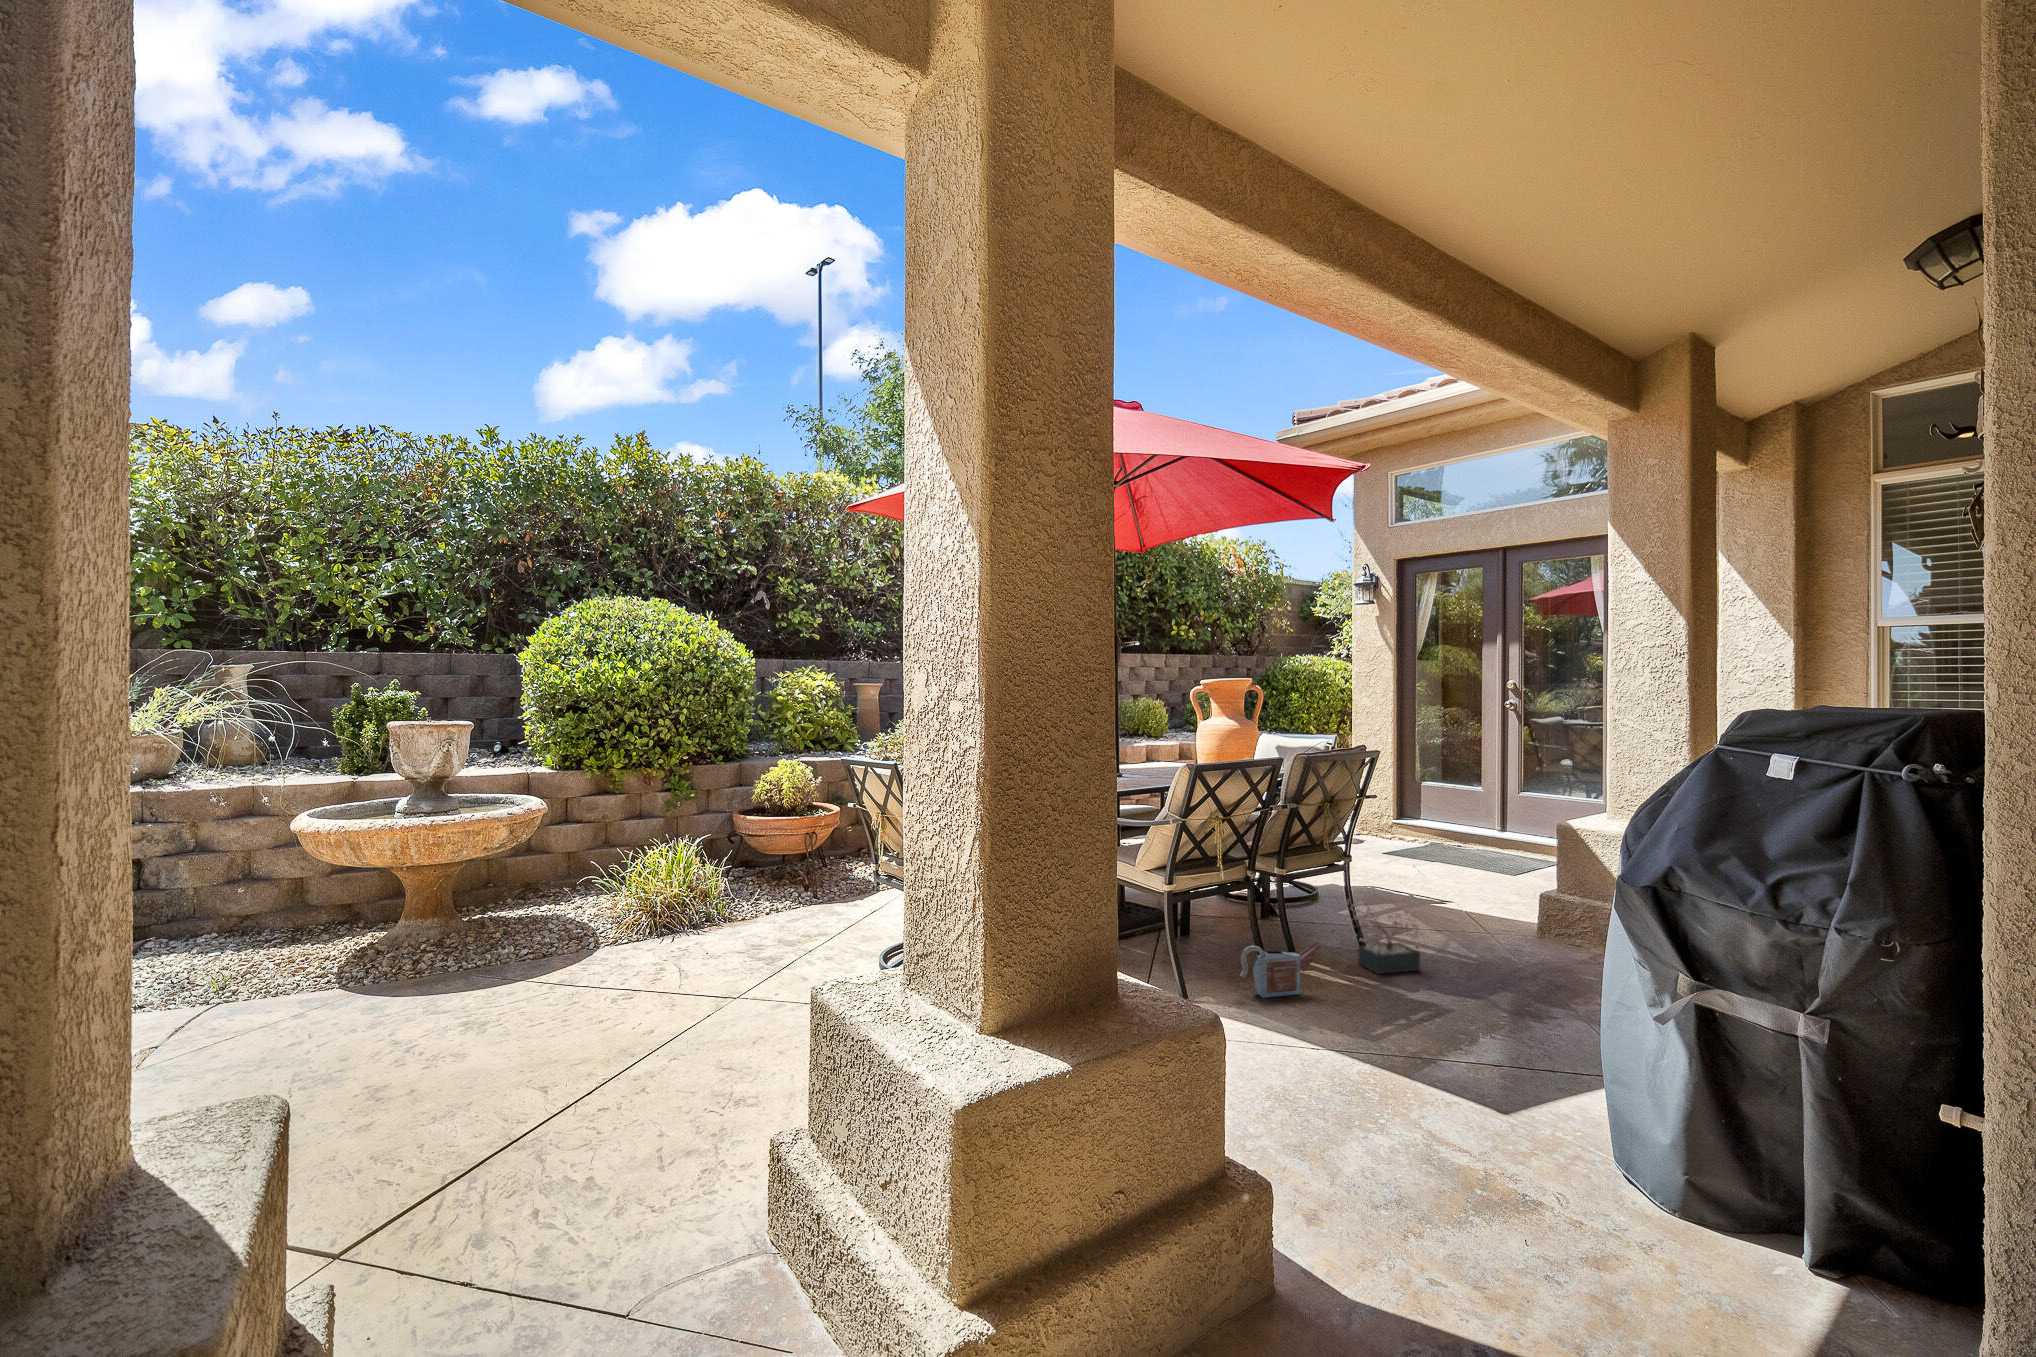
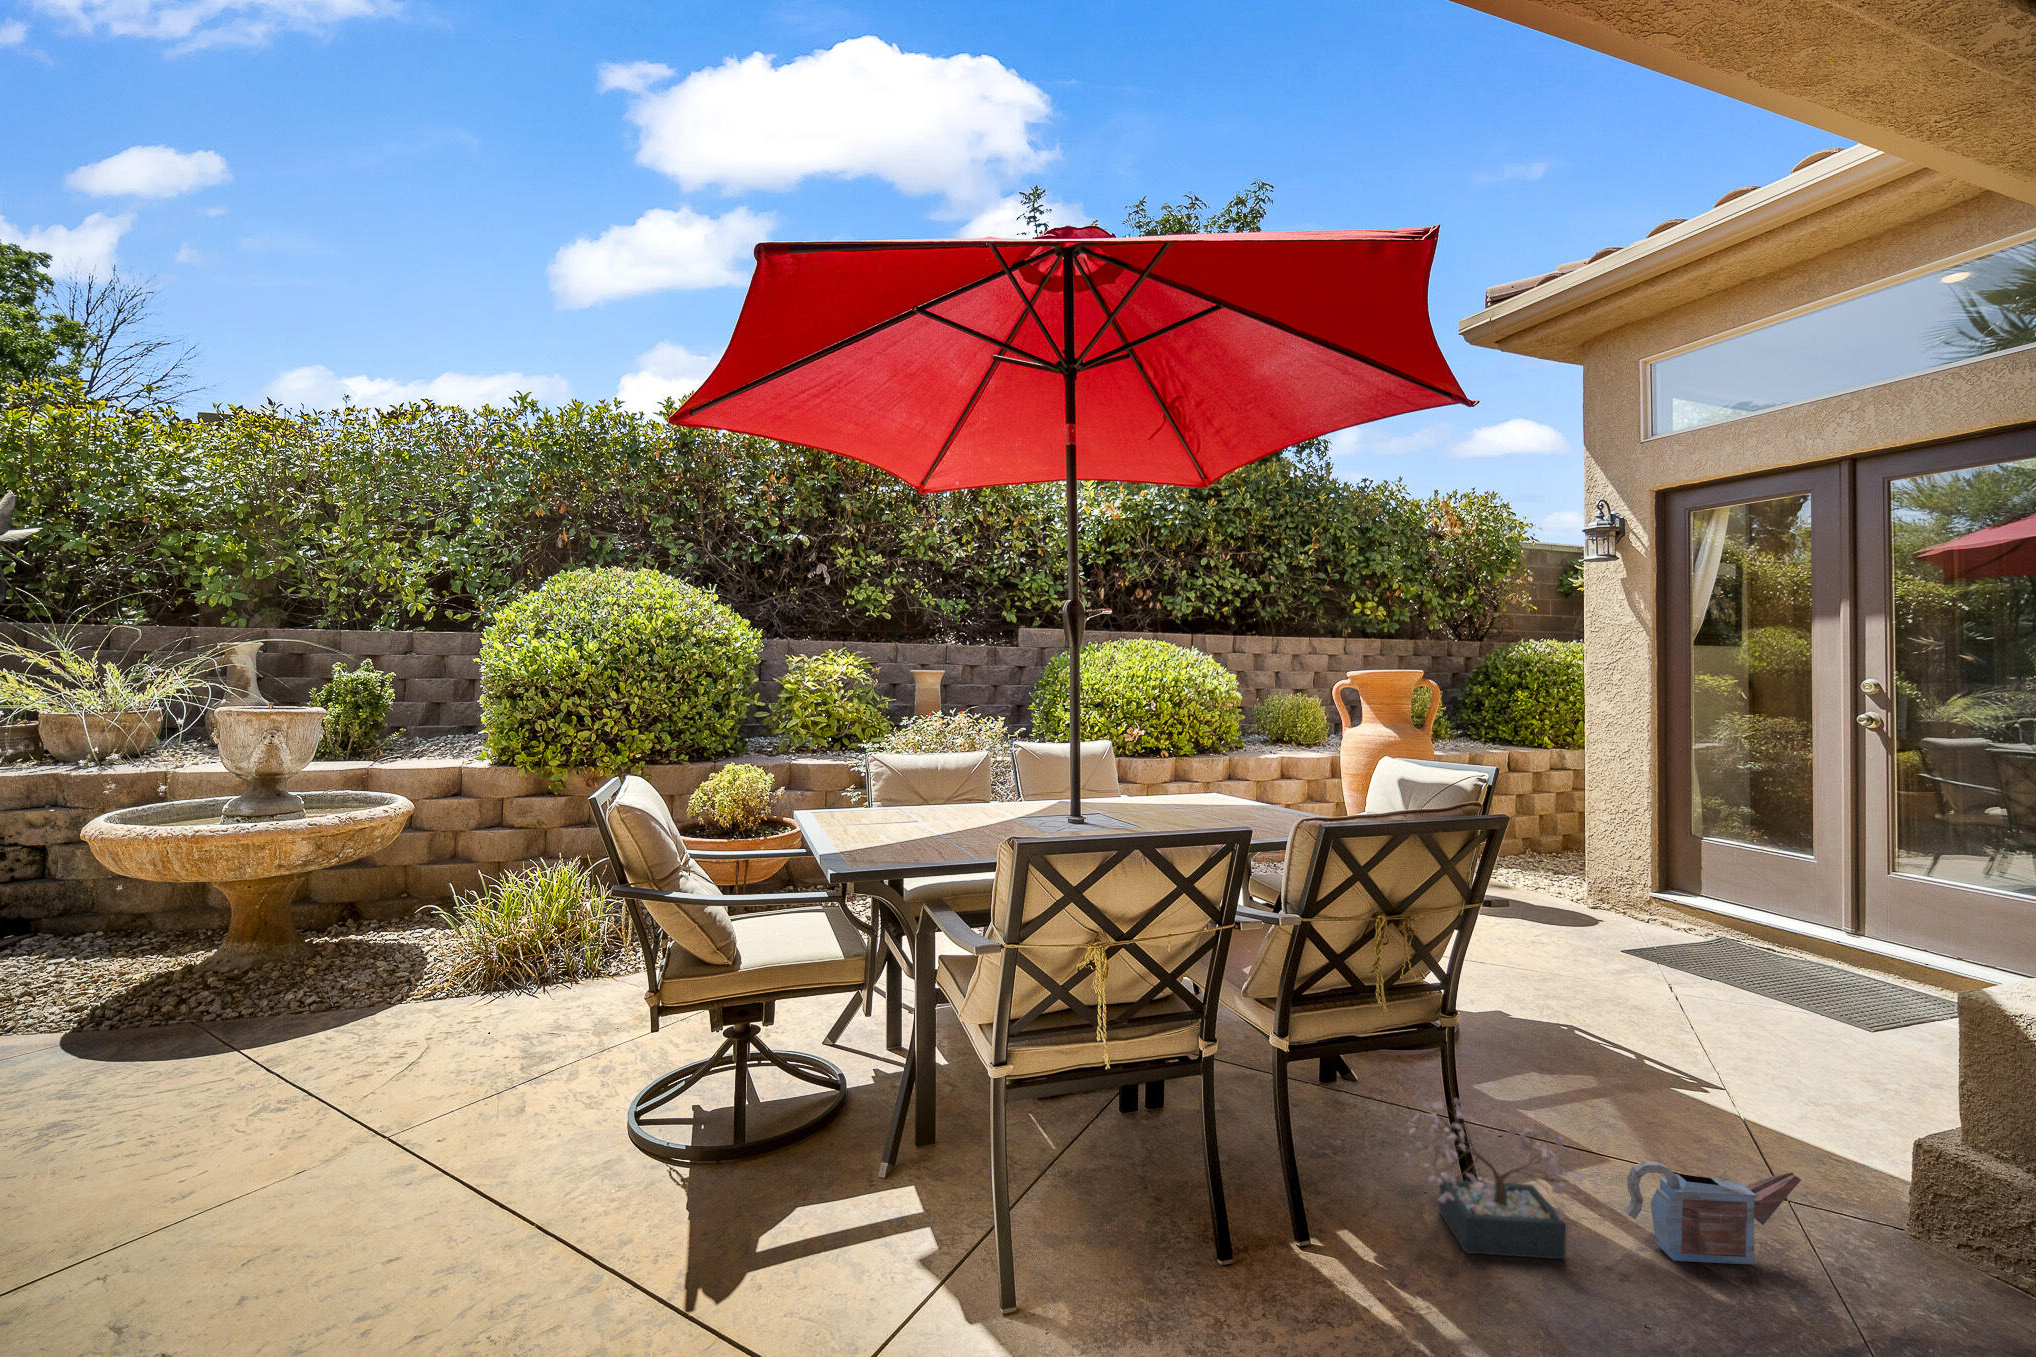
watering can: present [1240,943,1321,998] -> present [1624,1161,1801,1265]

